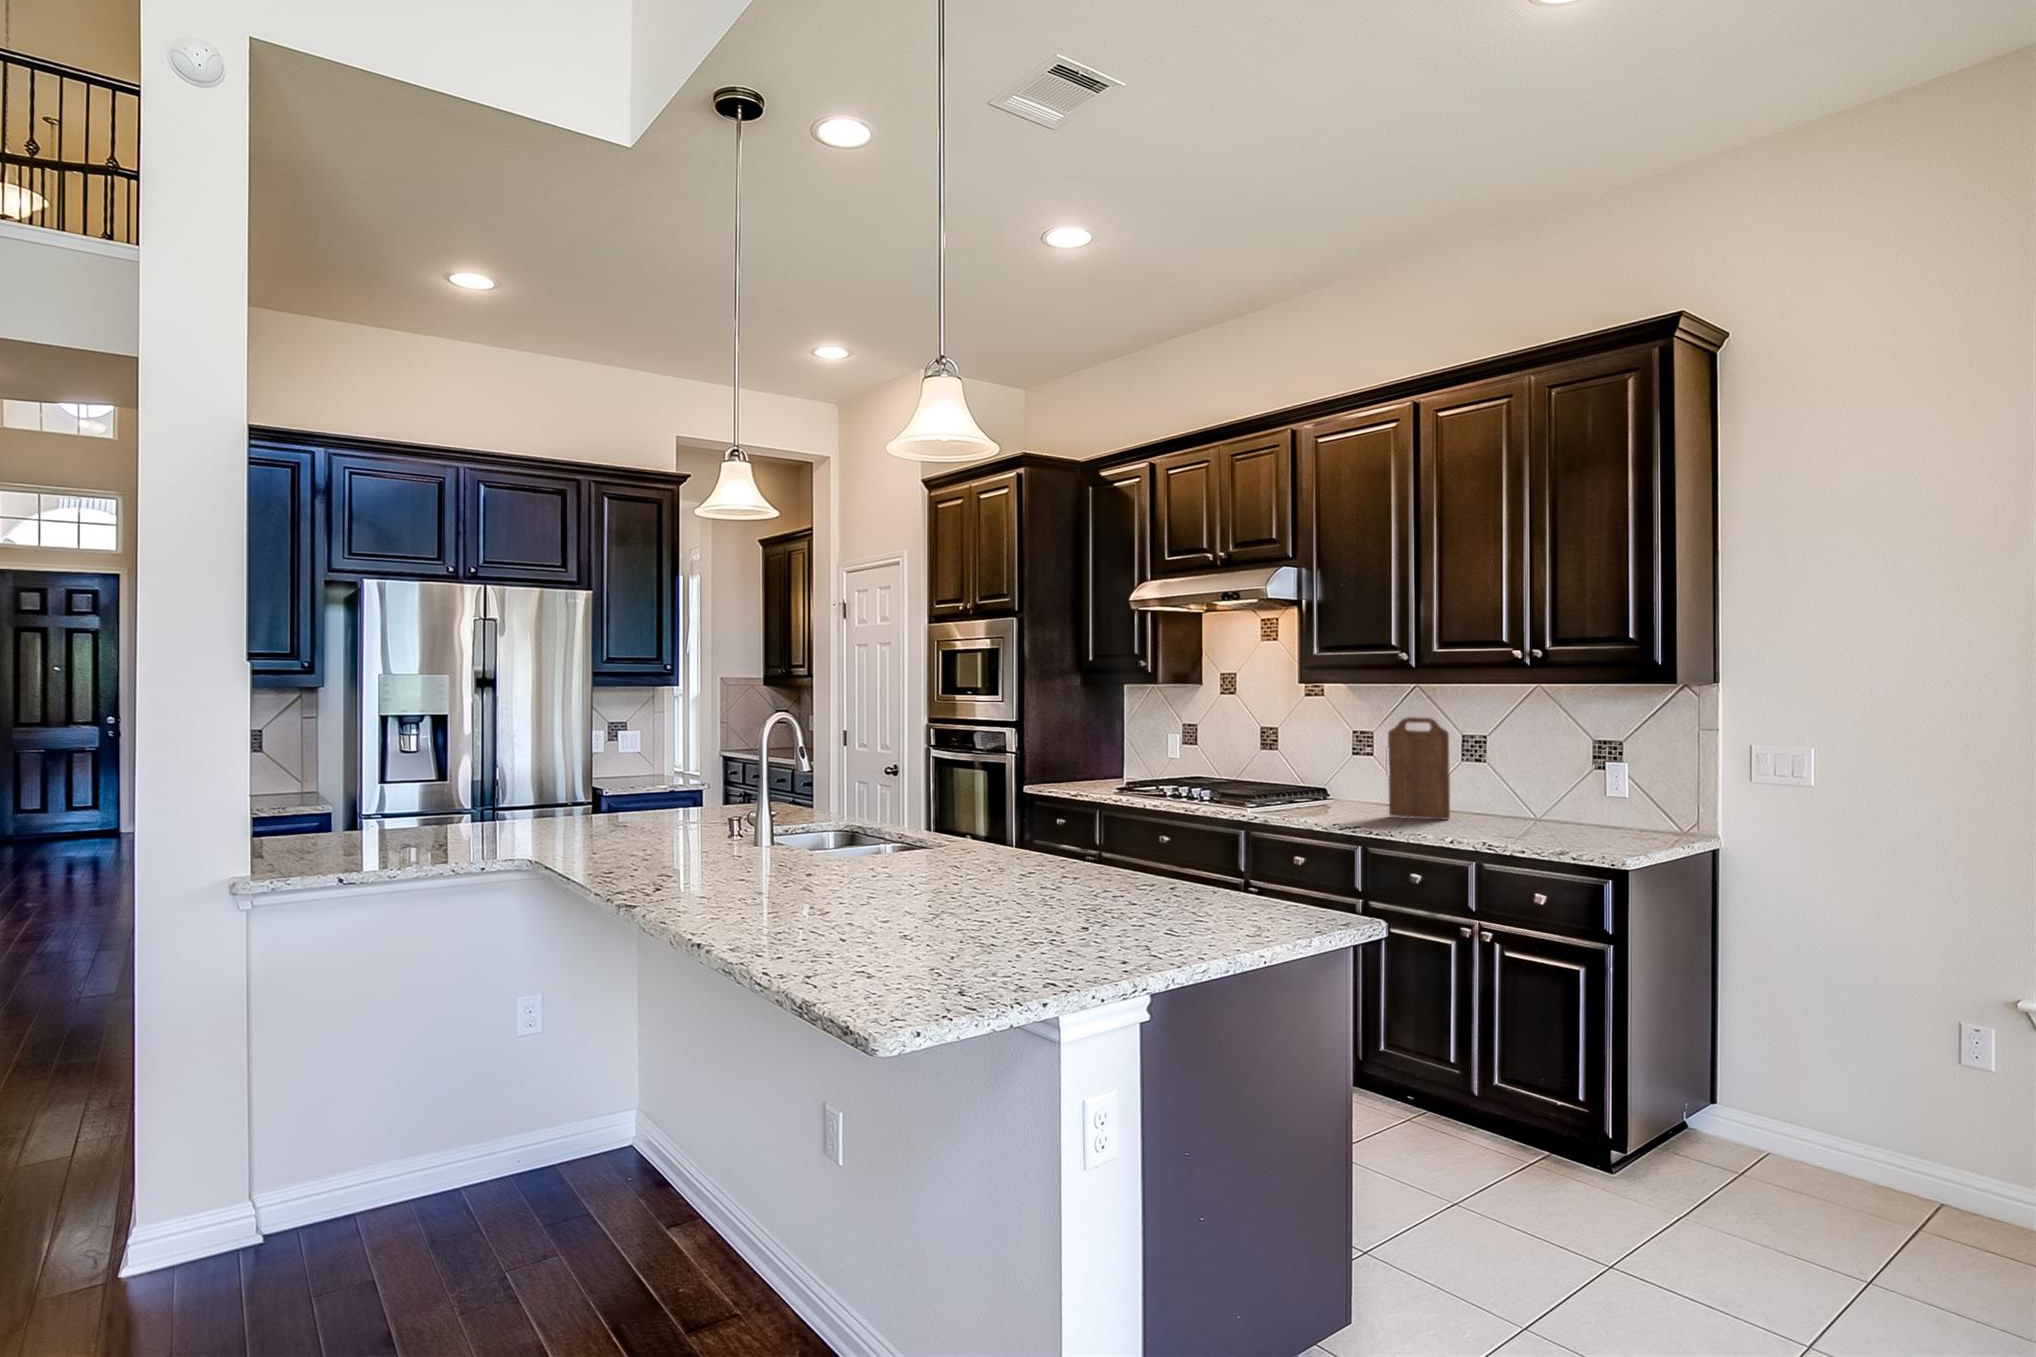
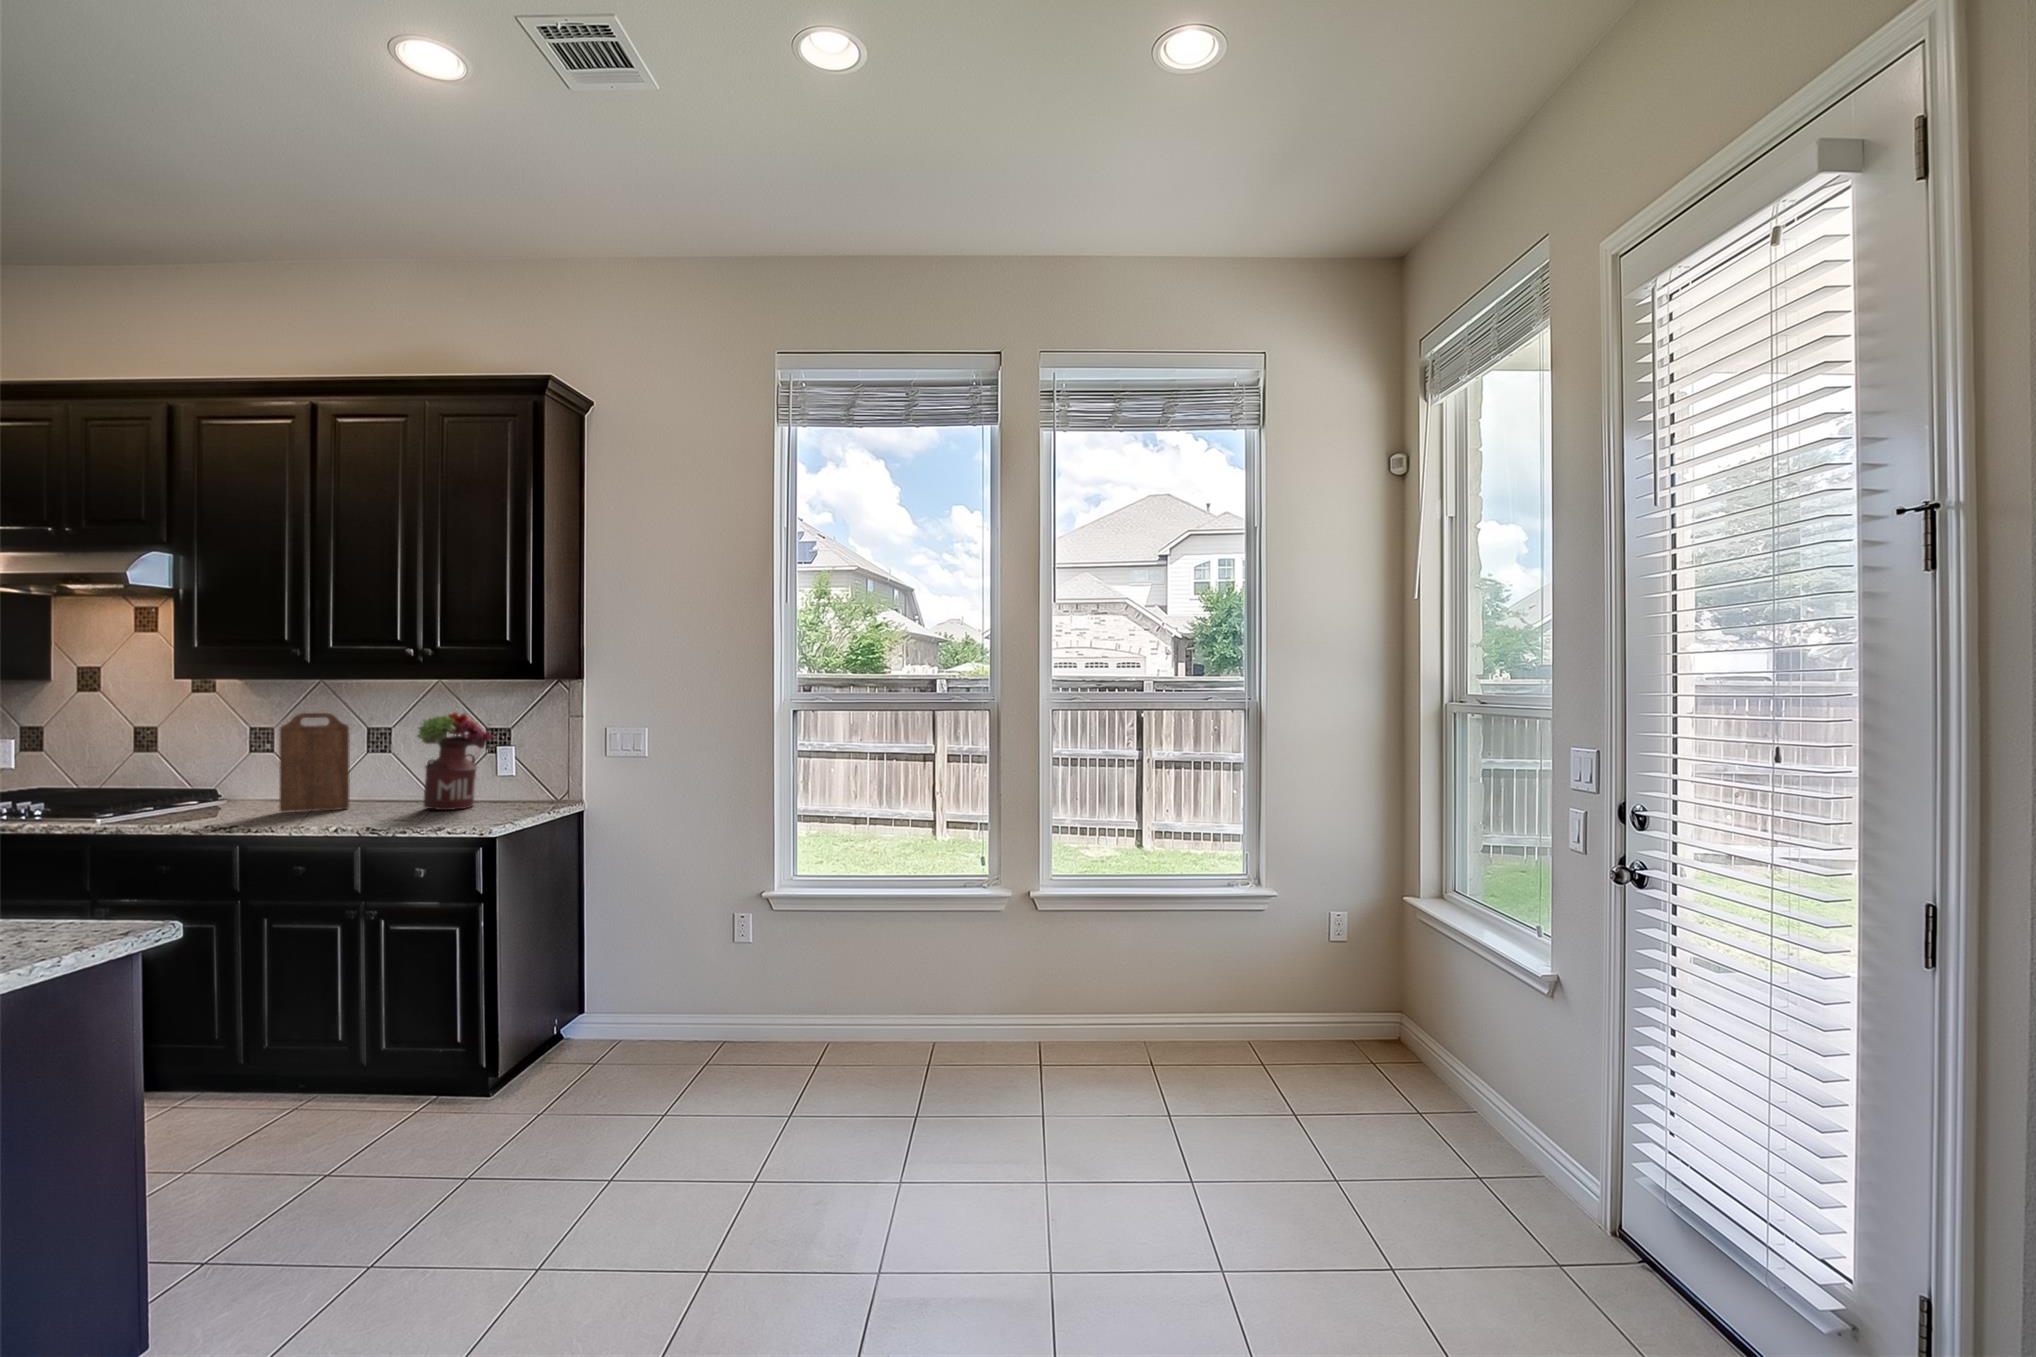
flower arrangement: none [1521,719,1605,832] -> present [417,712,494,810]

